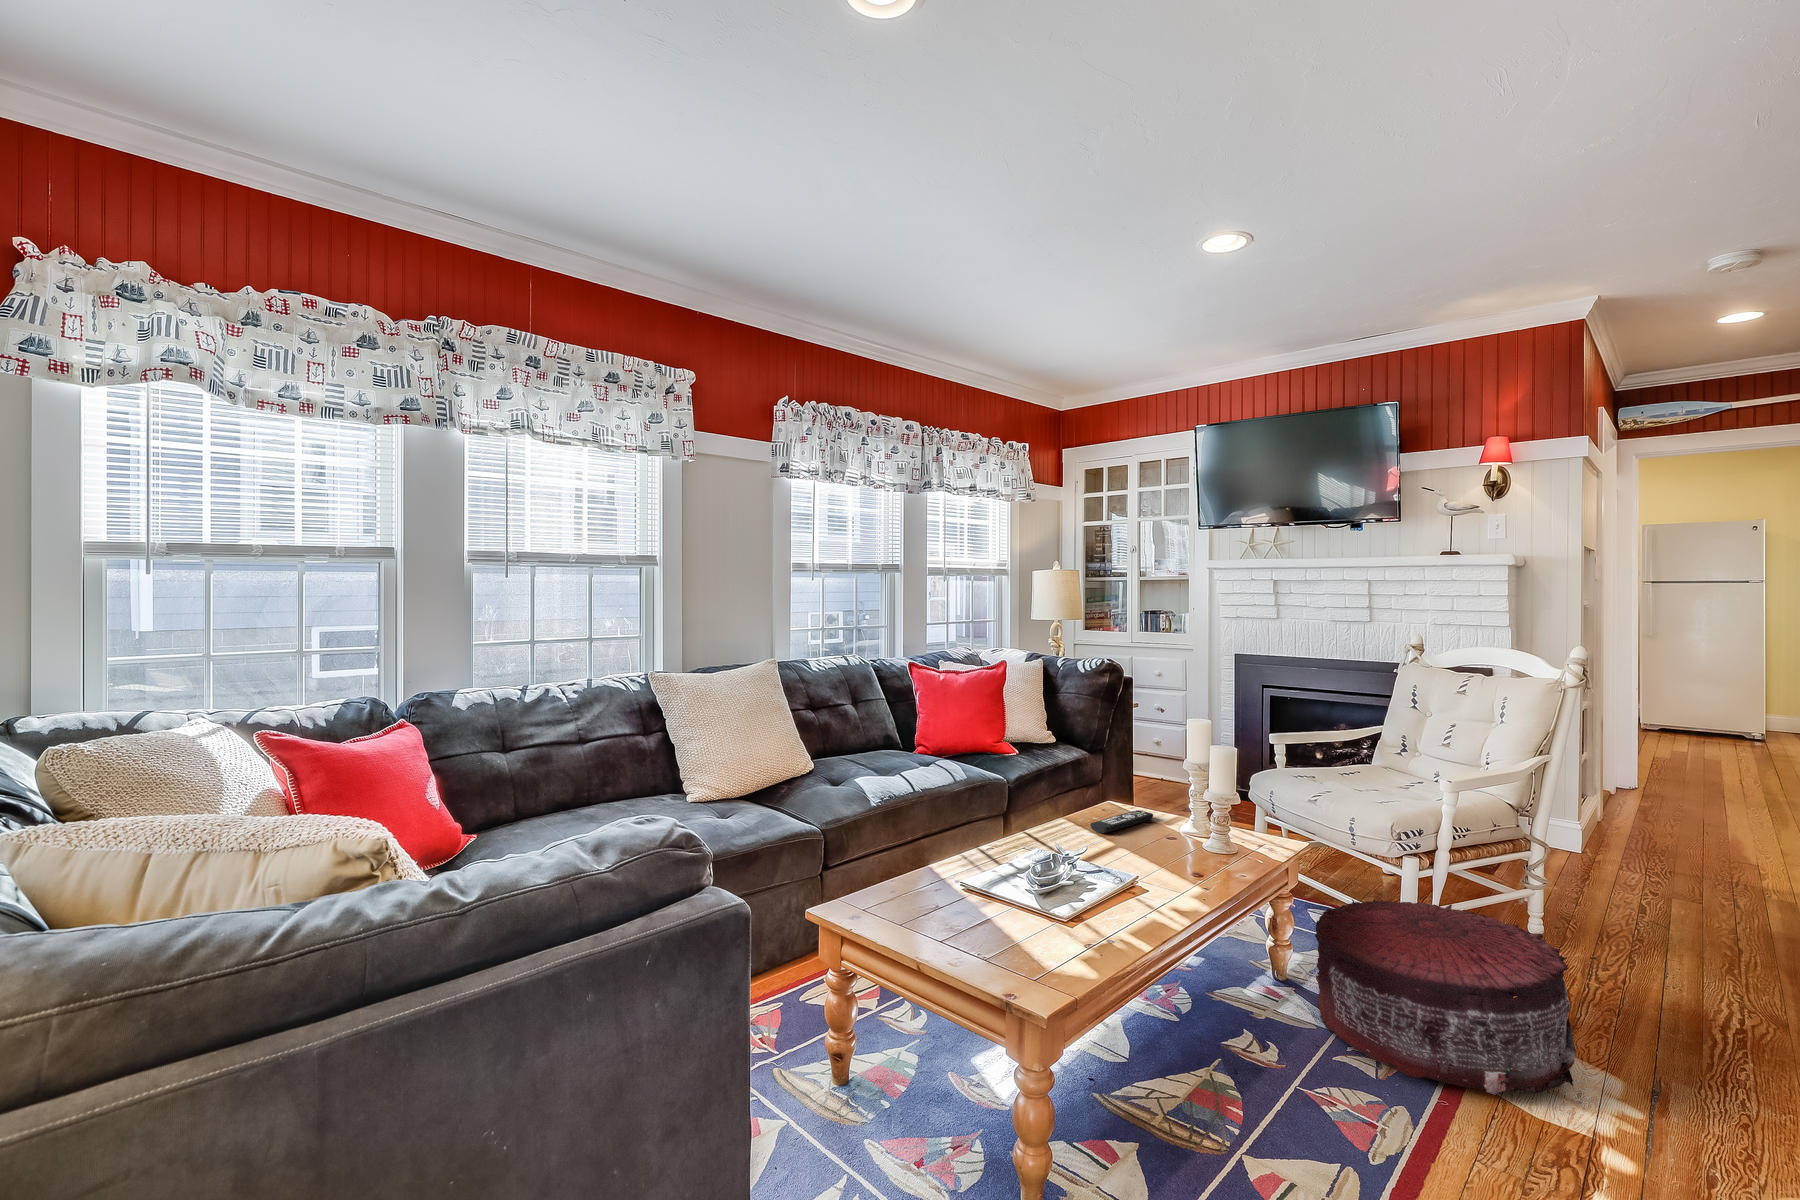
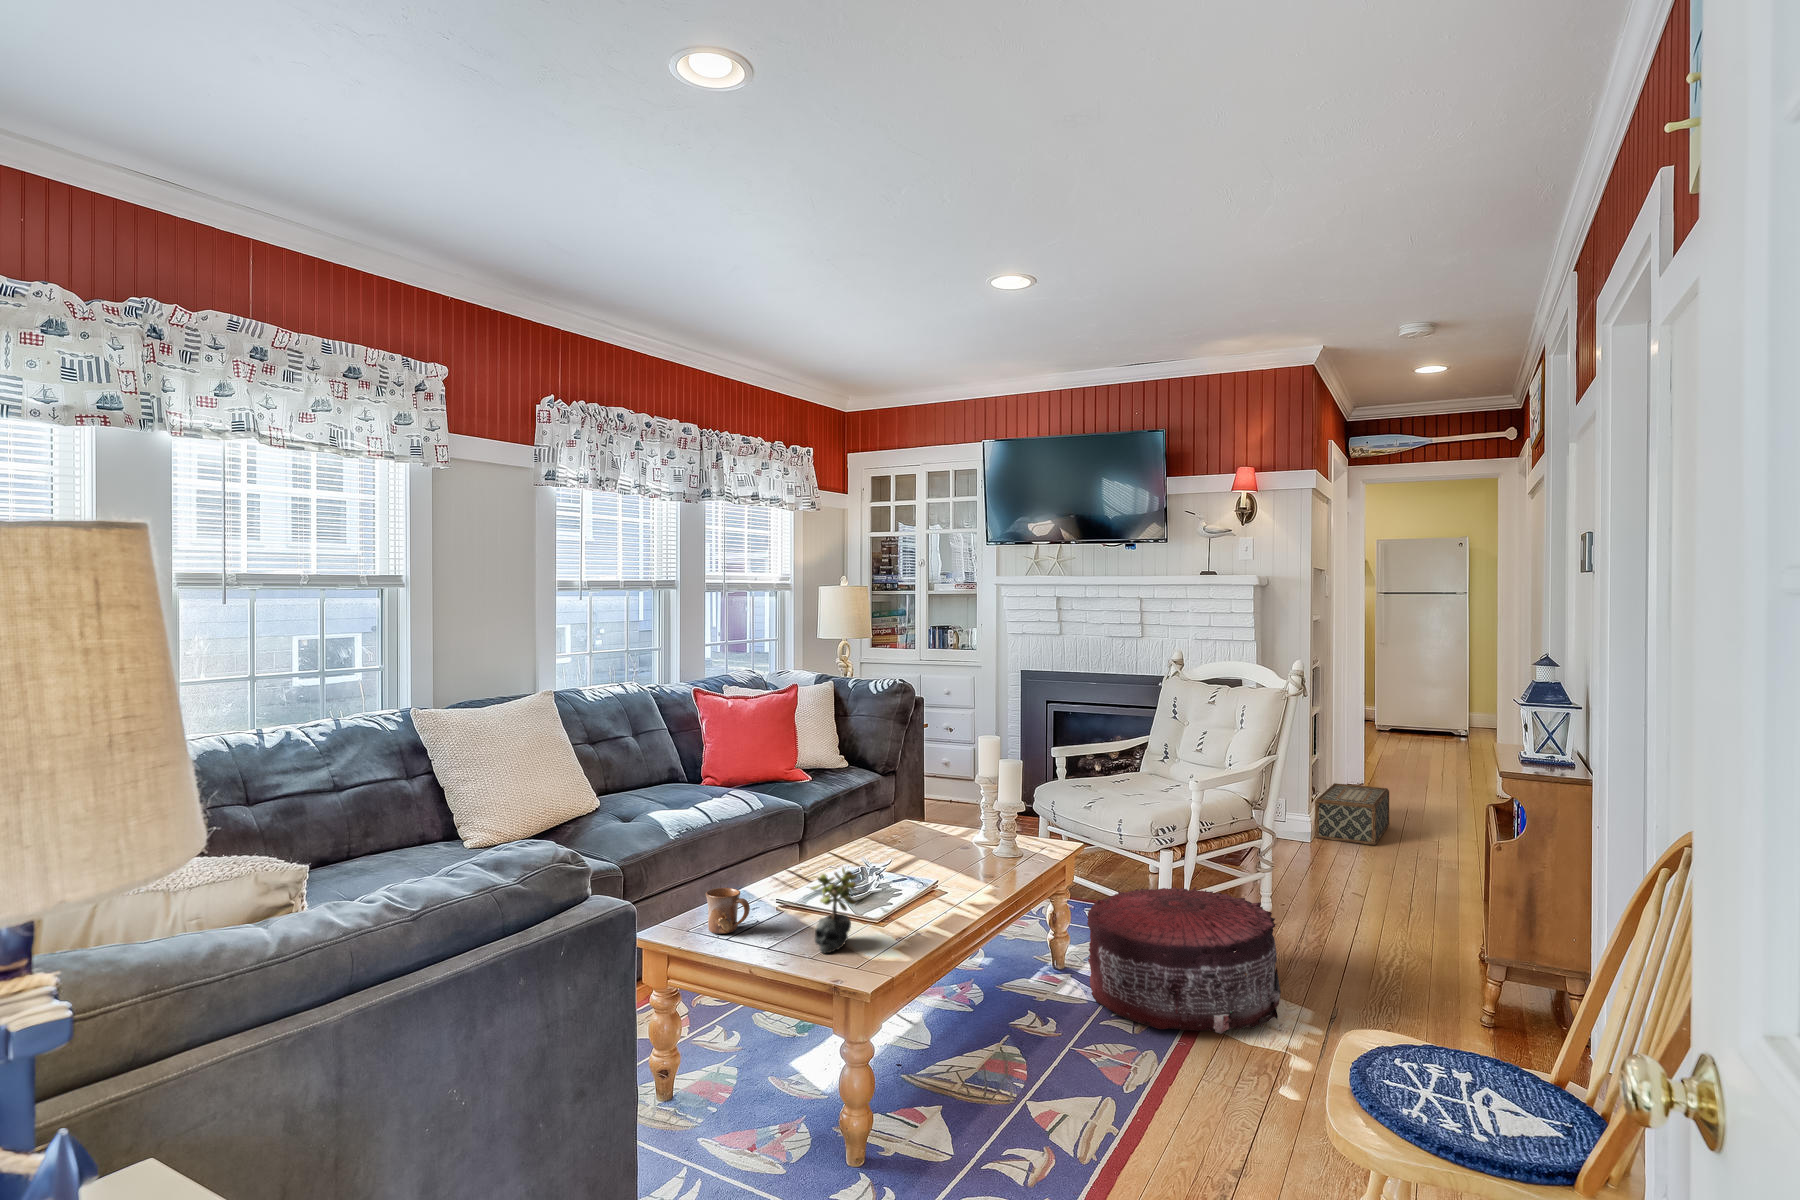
woven basket: none [1583,788,1680,862] -> present [1315,783,1389,845]
remote control: present [1090,810,1153,833] -> none [891,824,947,847]
succulent plant: none [988,860,1042,957] -> present [811,868,857,953]
mug: none [882,869,926,920] -> present [706,888,750,934]

